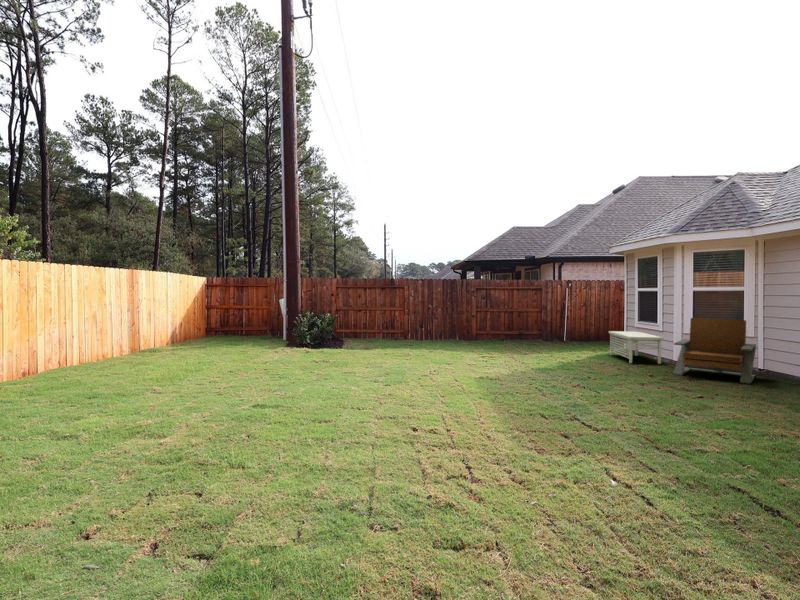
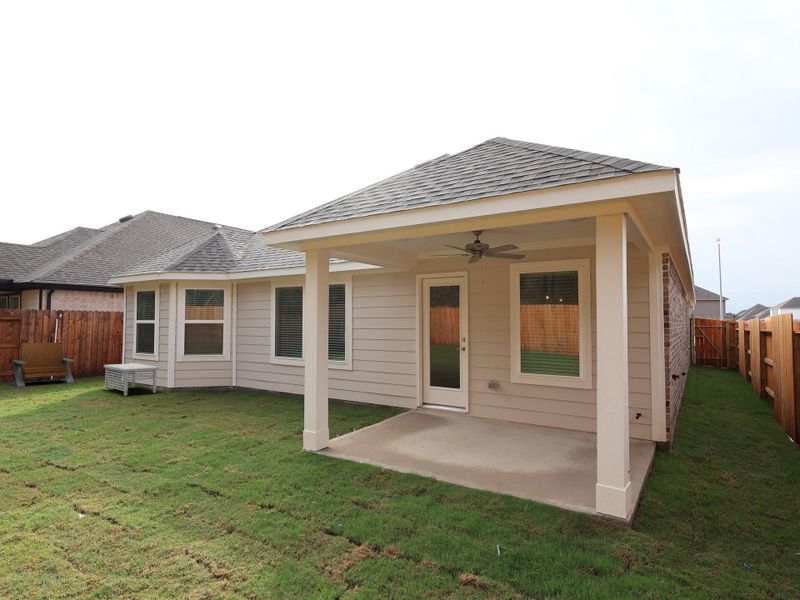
lounge chair: present [673,318,756,383] -> present [11,342,75,387]

